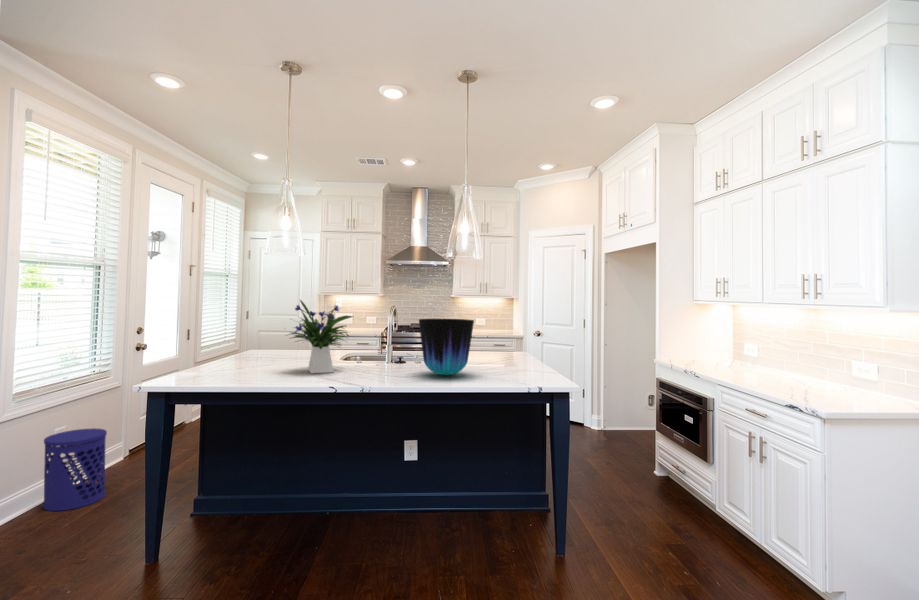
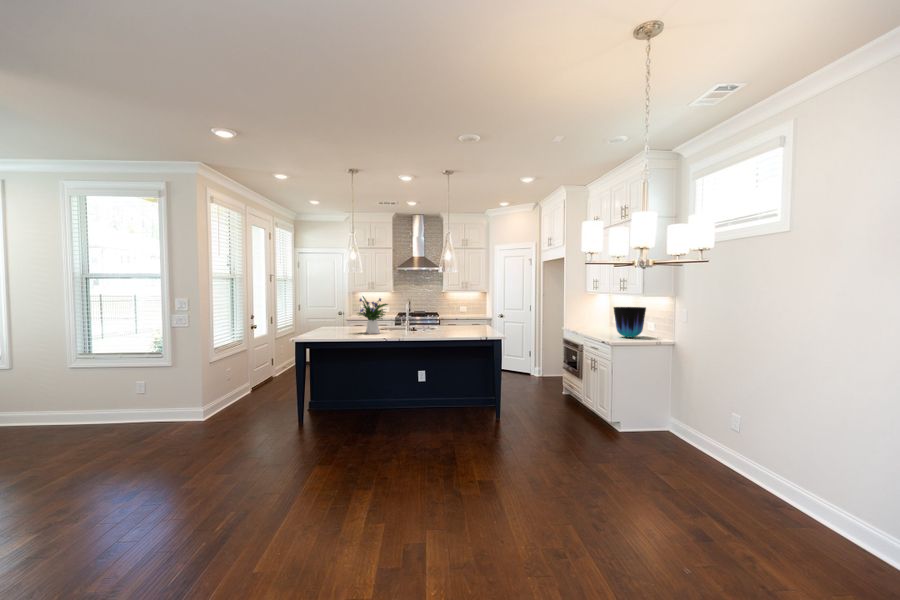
vase: present [419,319,474,375] -> present [614,307,646,338]
waste bin: present [43,428,107,511] -> none [221,370,251,412]

